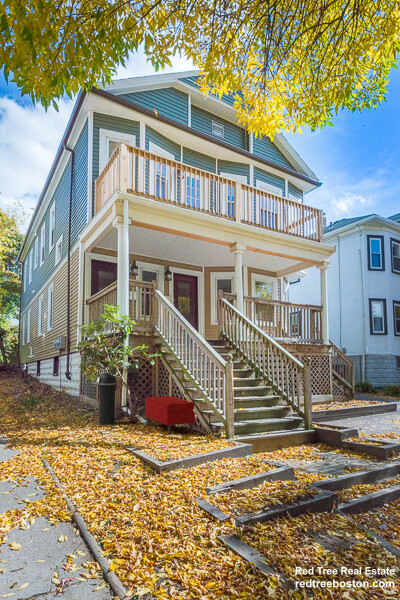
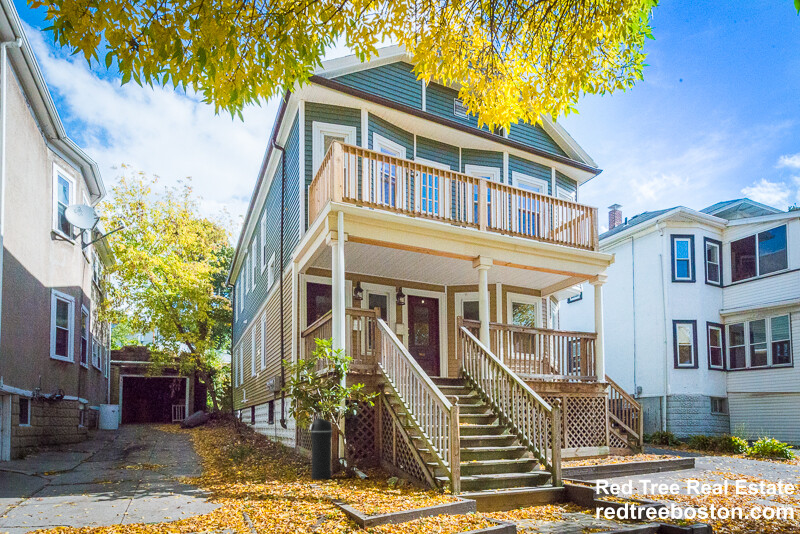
bench: present [145,396,195,434] -> none [364,446,419,490]

